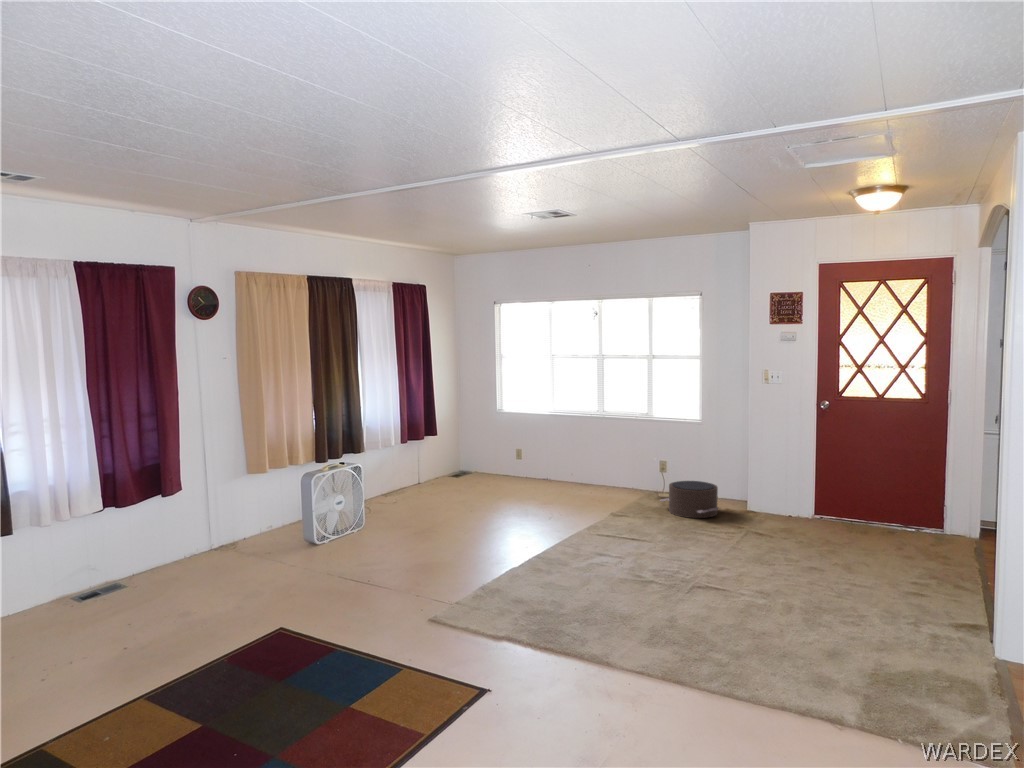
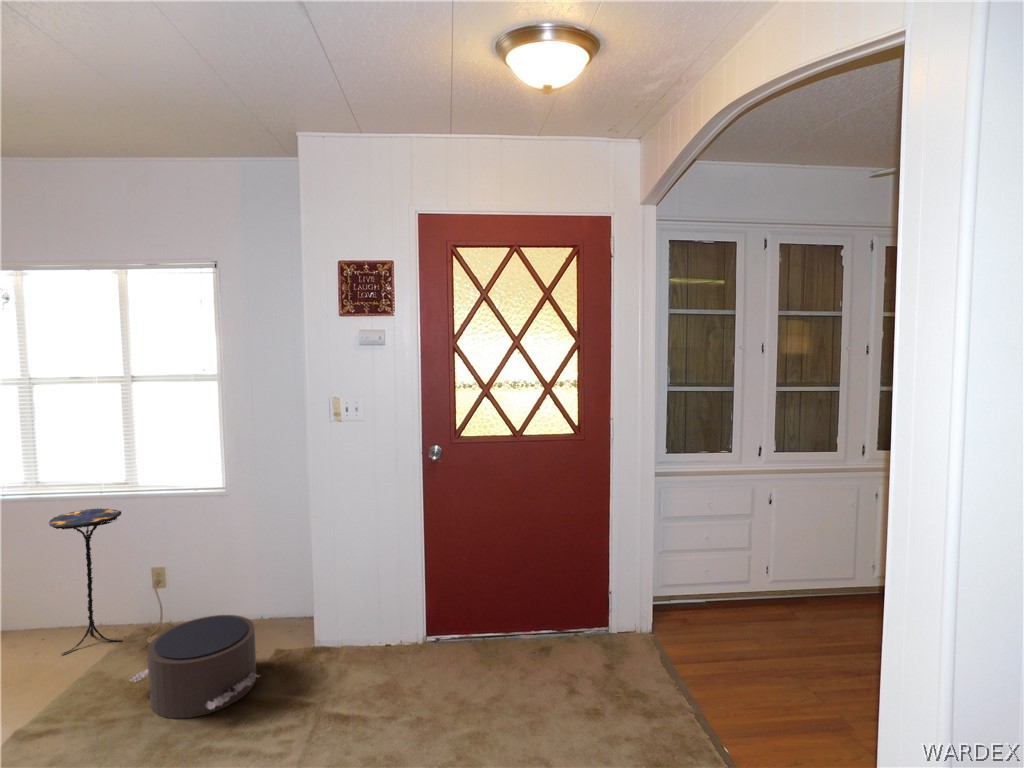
side table: none [618,424,649,493] -> present [49,508,122,654]

